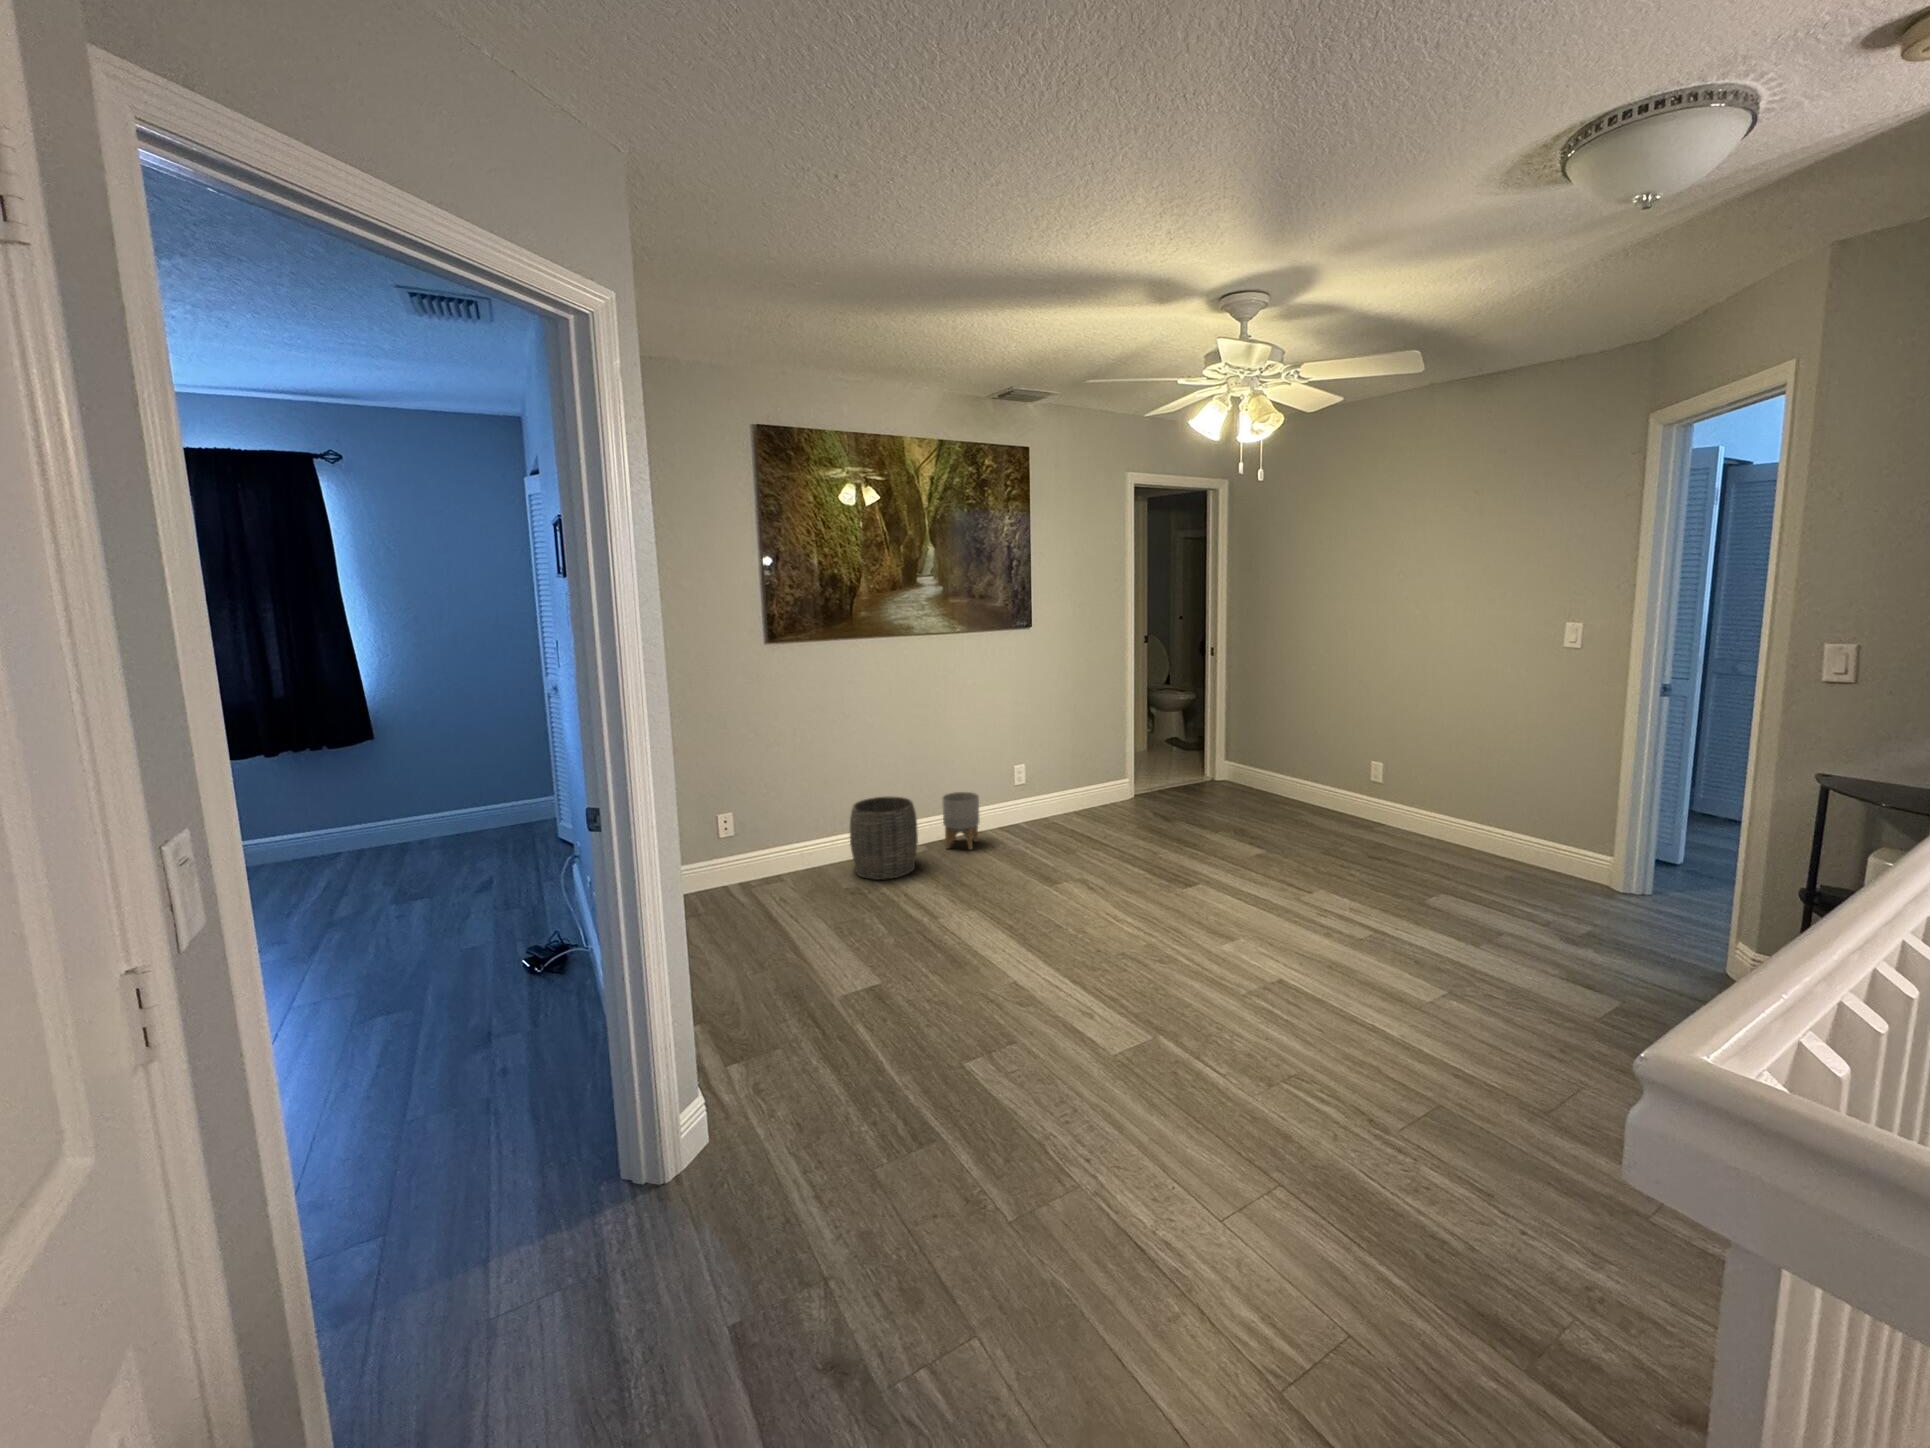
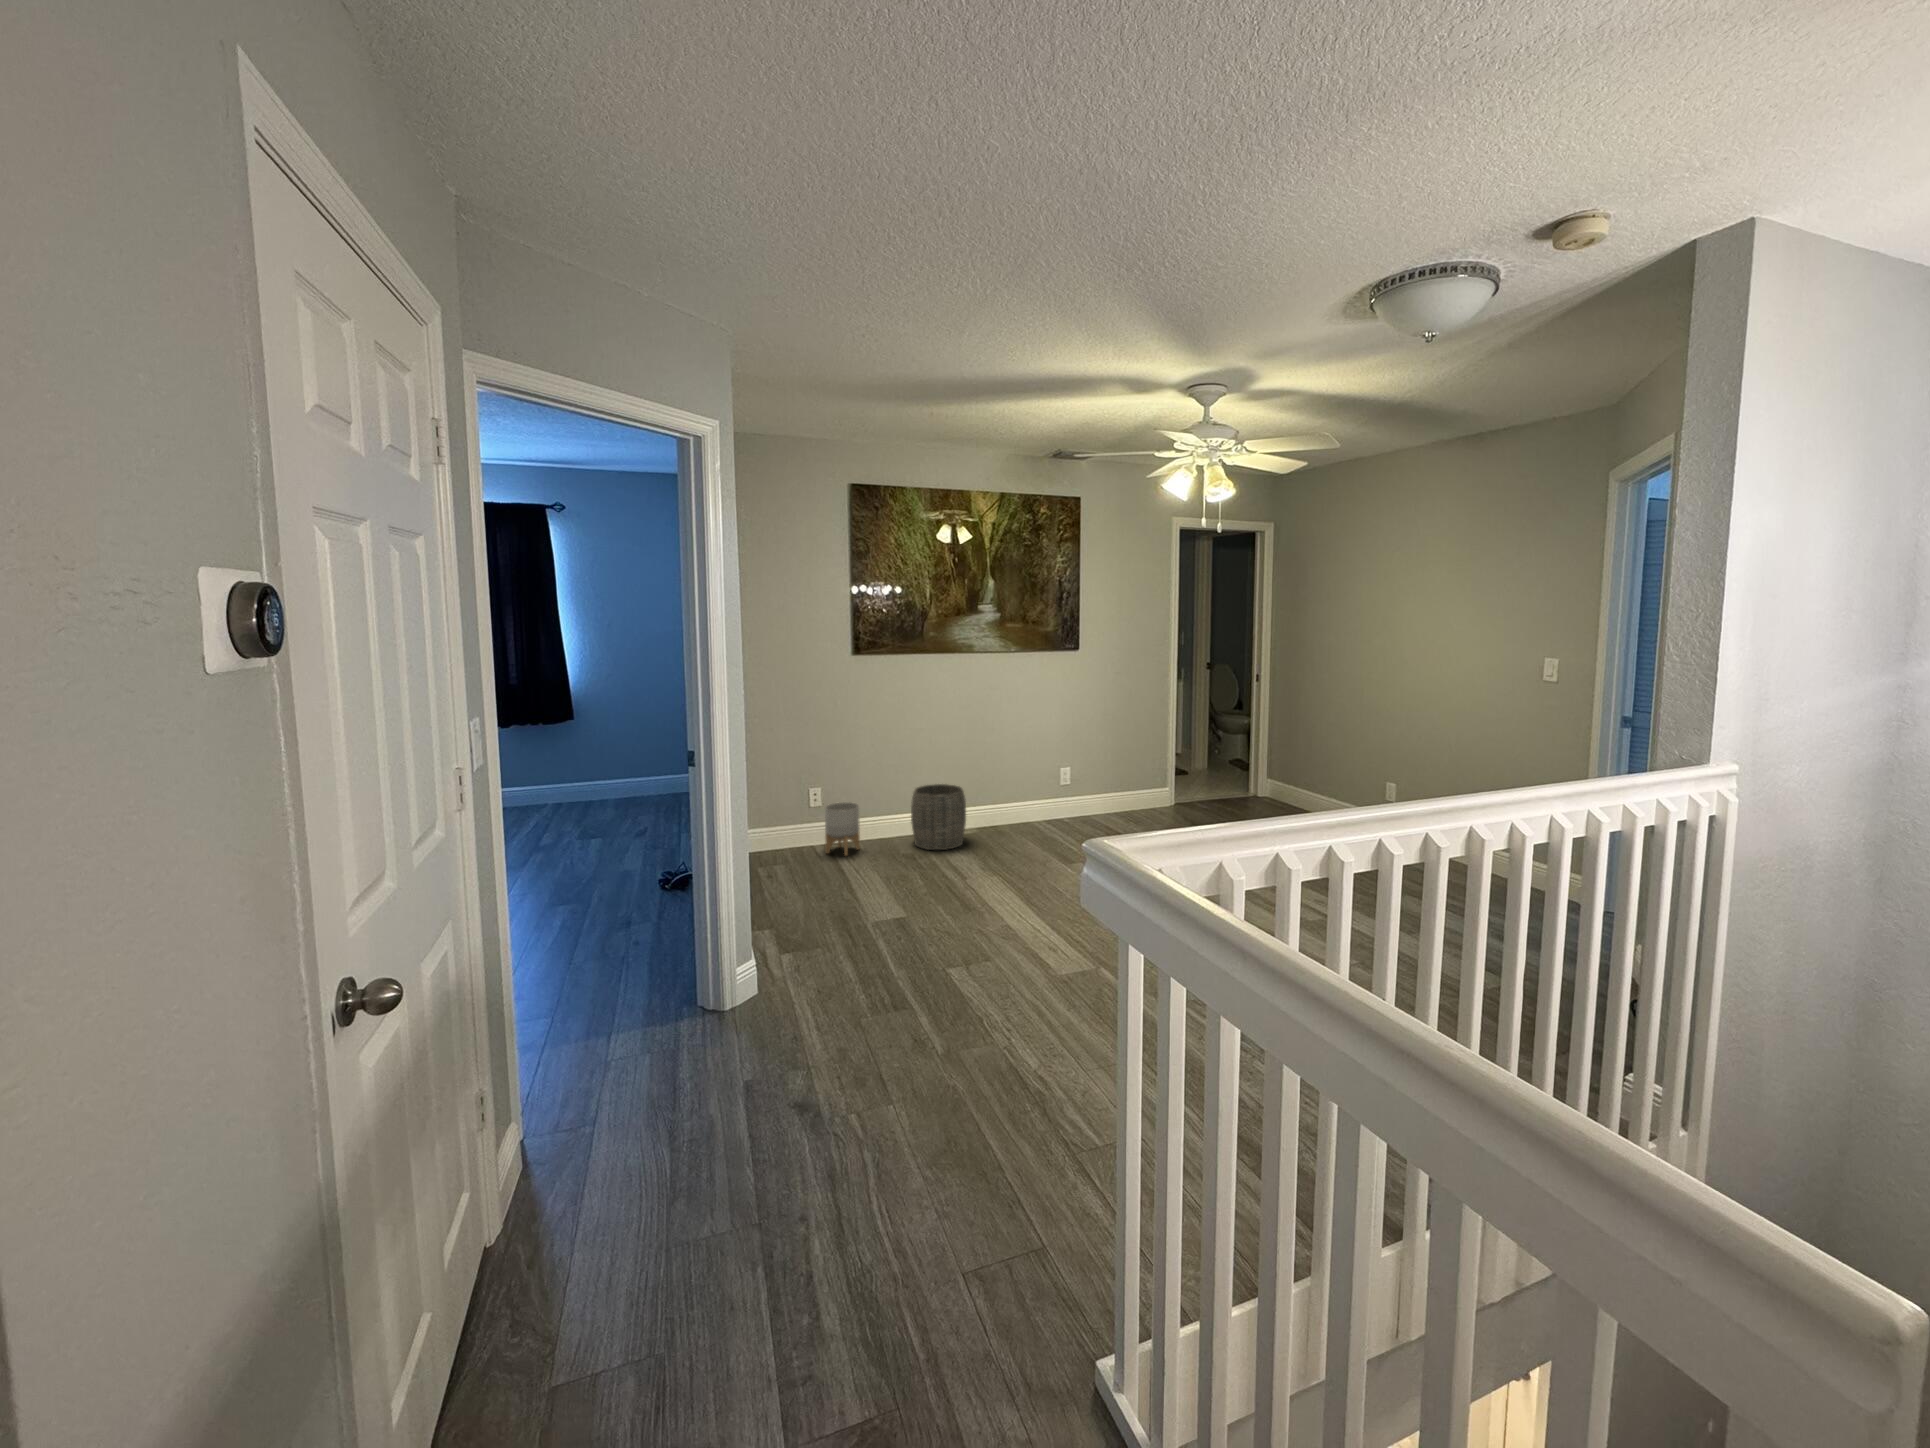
planter: present [943,792,980,850] -> present [825,802,860,856]

